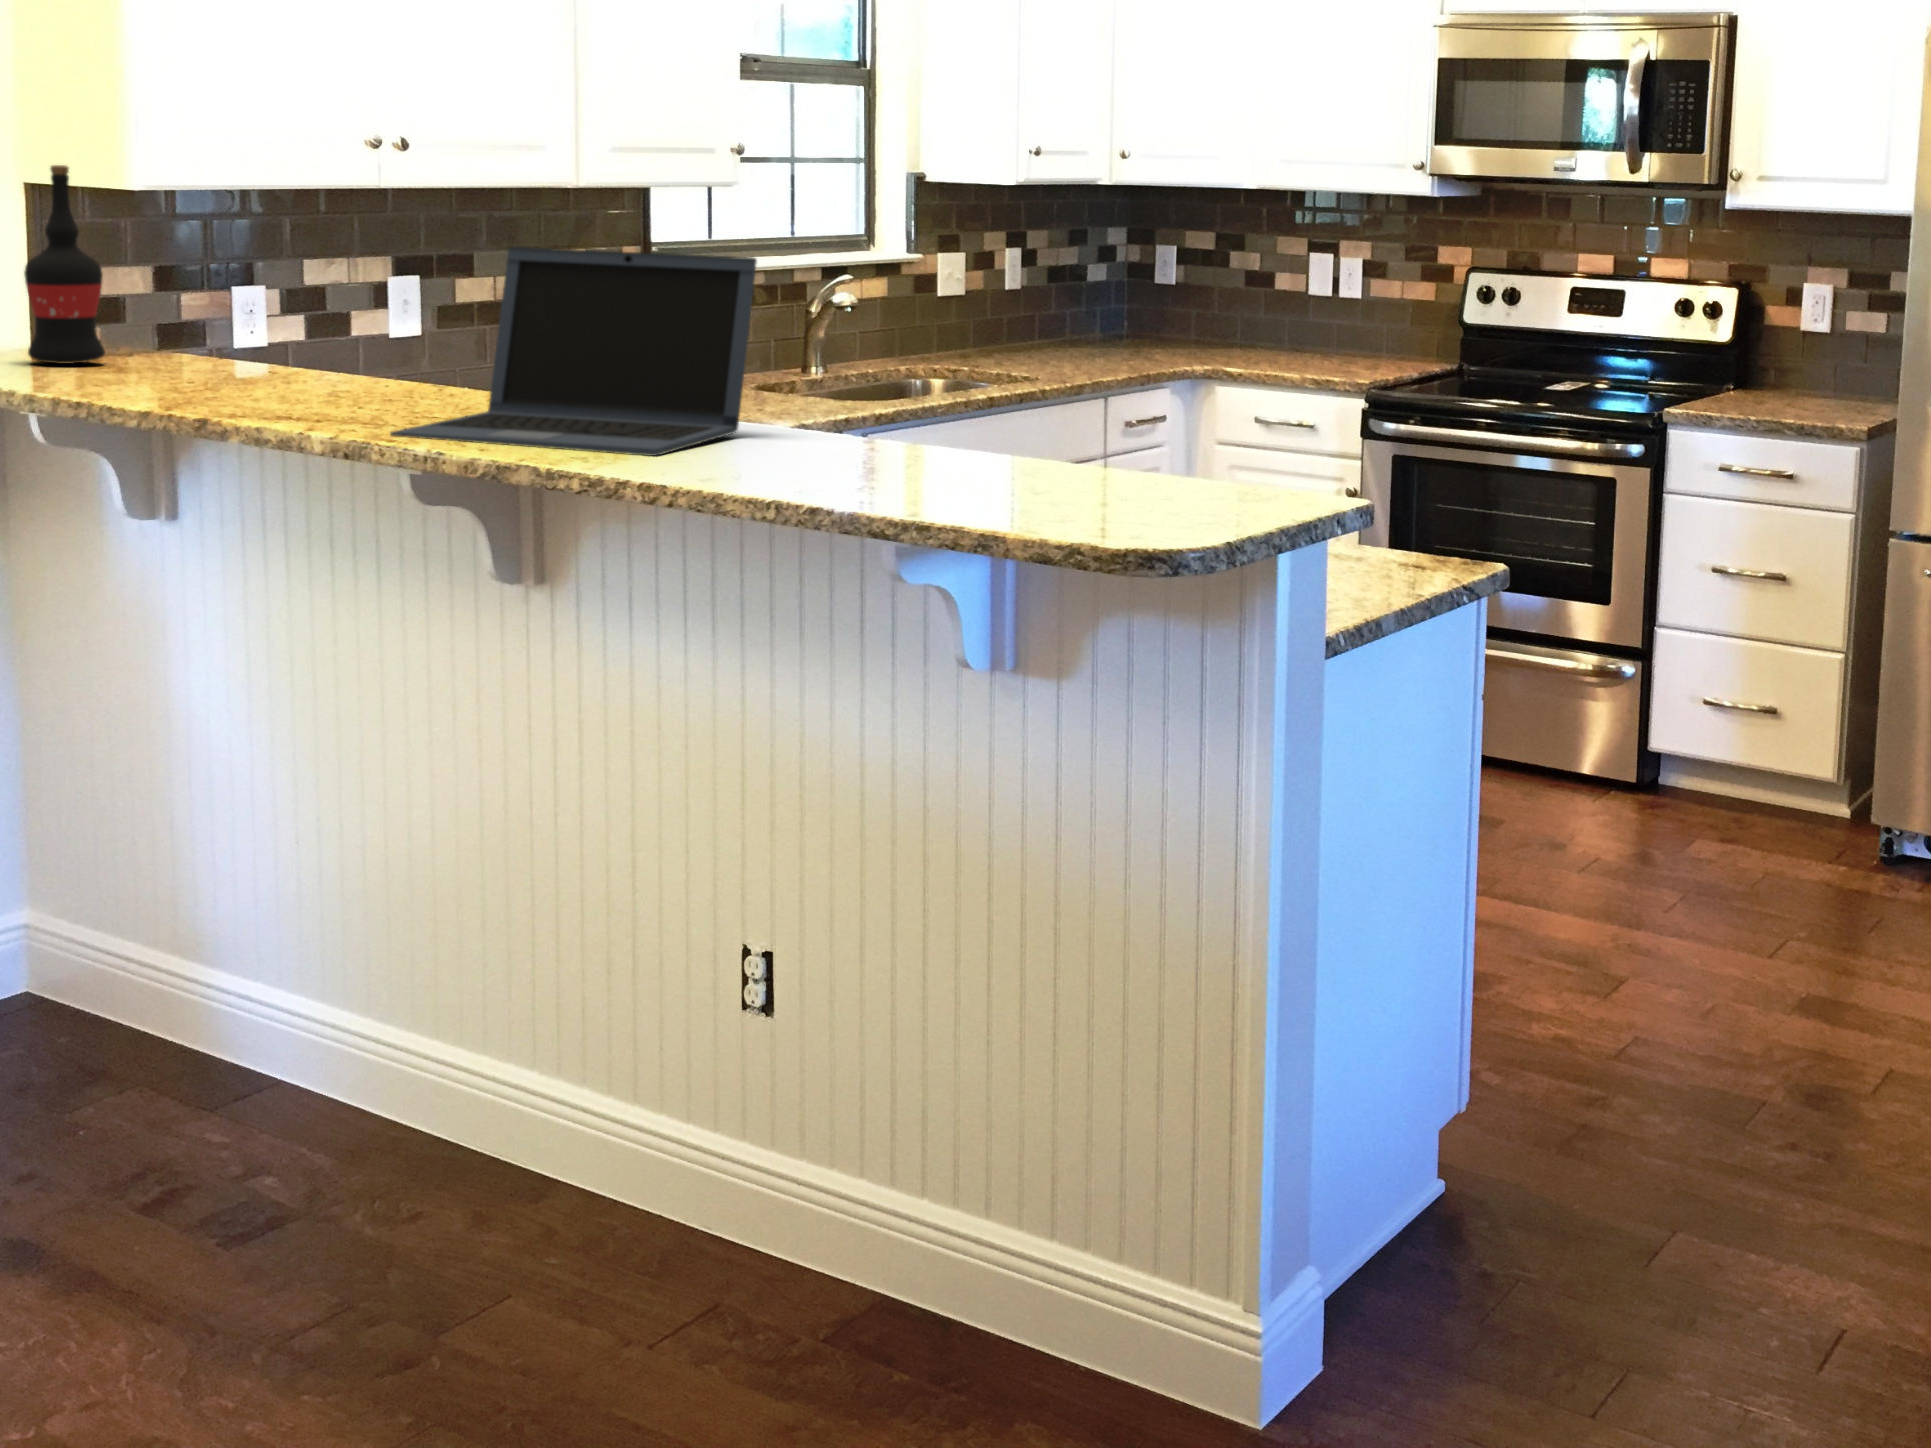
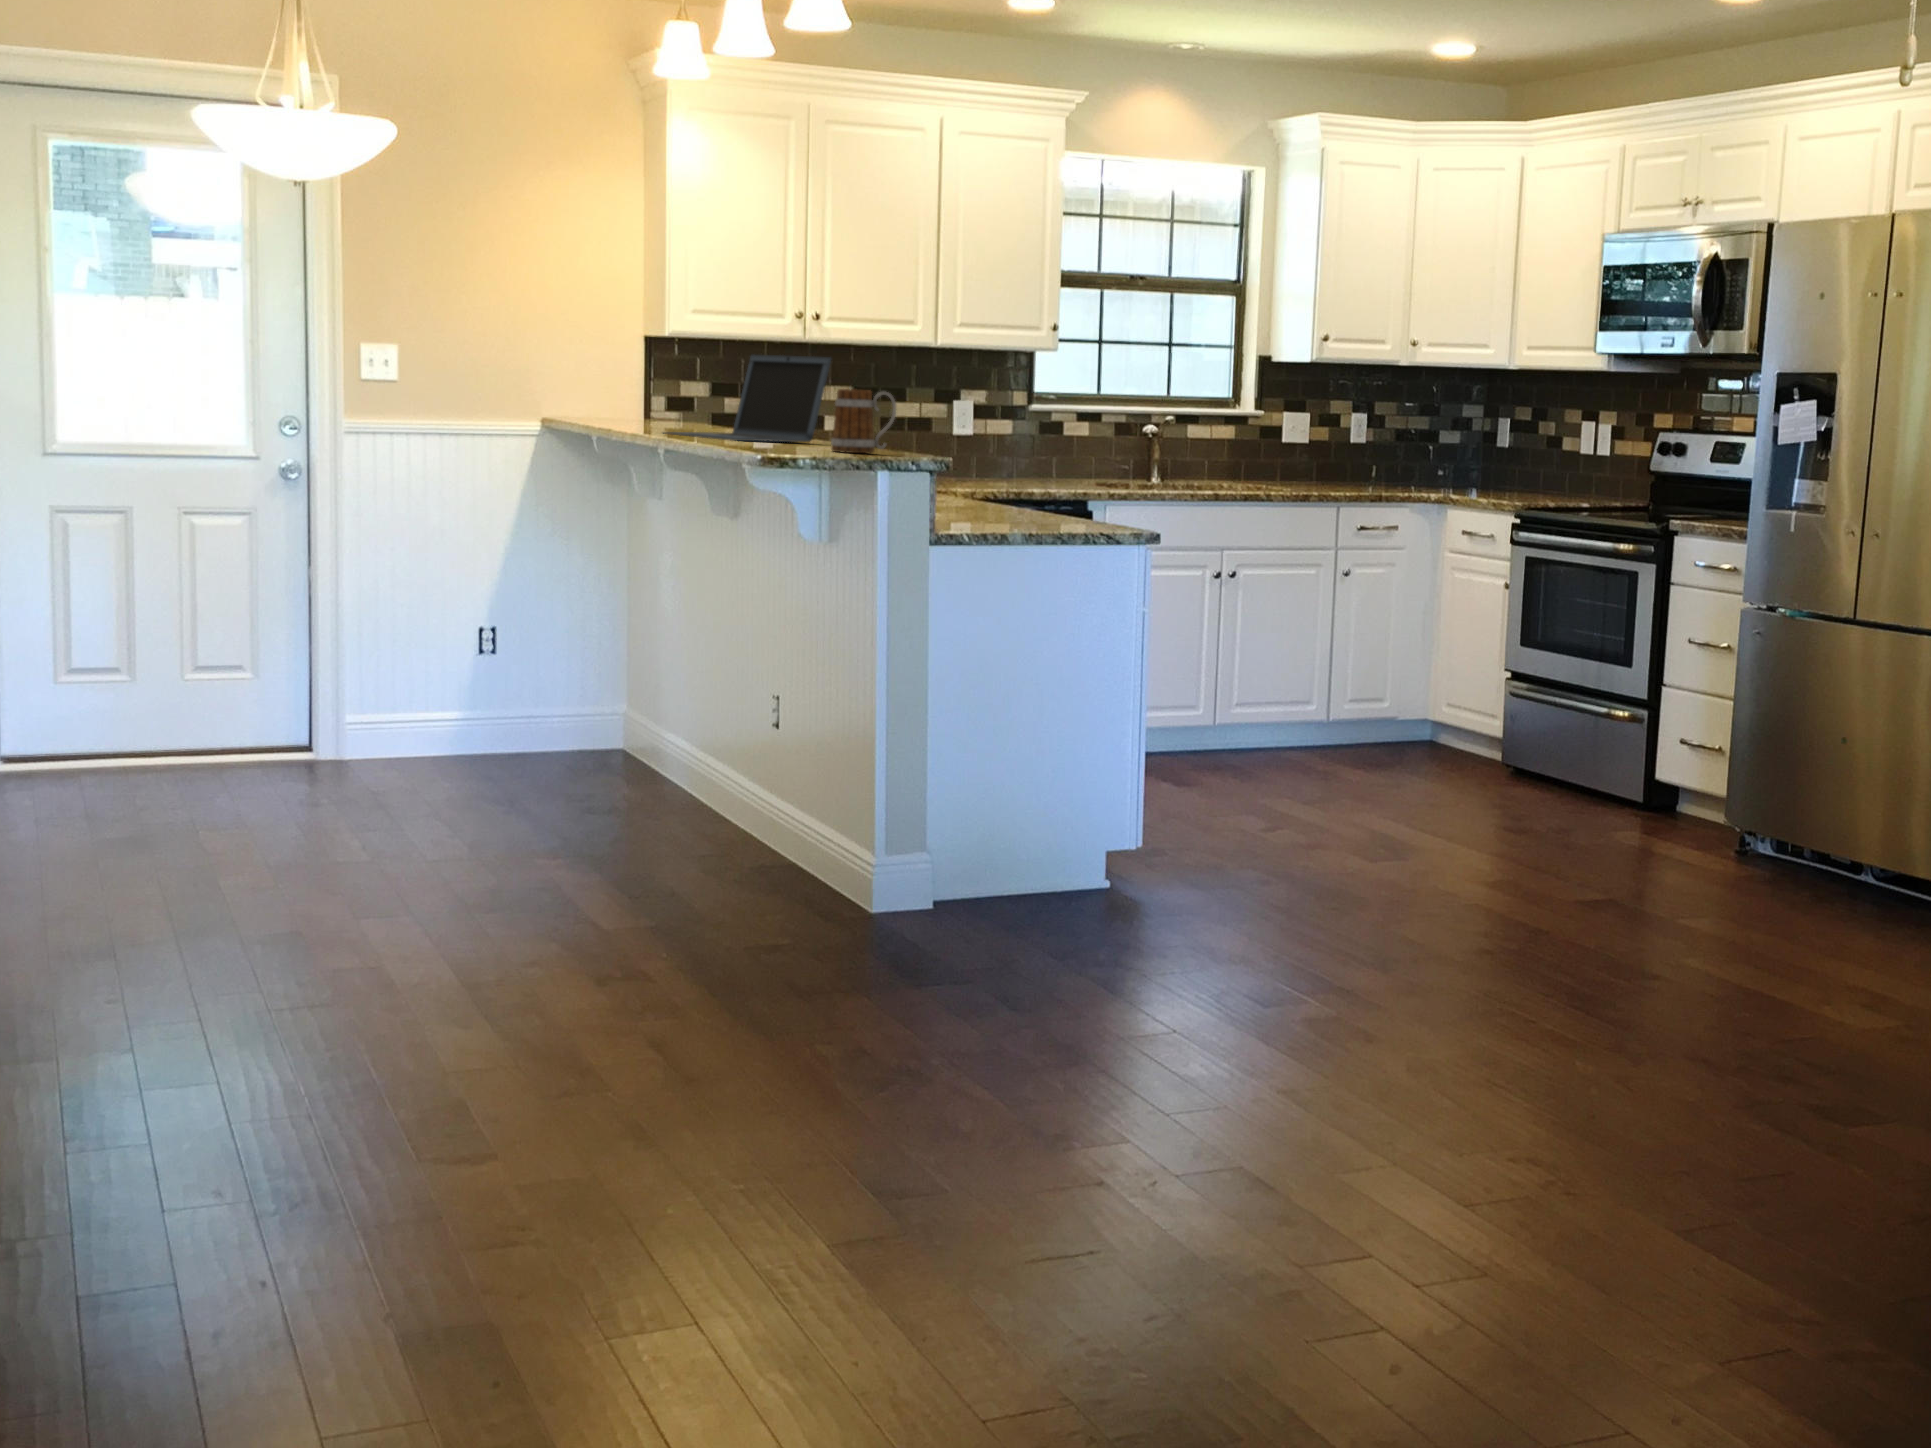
wine bottle: present [24,165,105,364] -> none [628,326,663,424]
mug: none [1004,353,1126,494] -> present [831,389,896,453]

